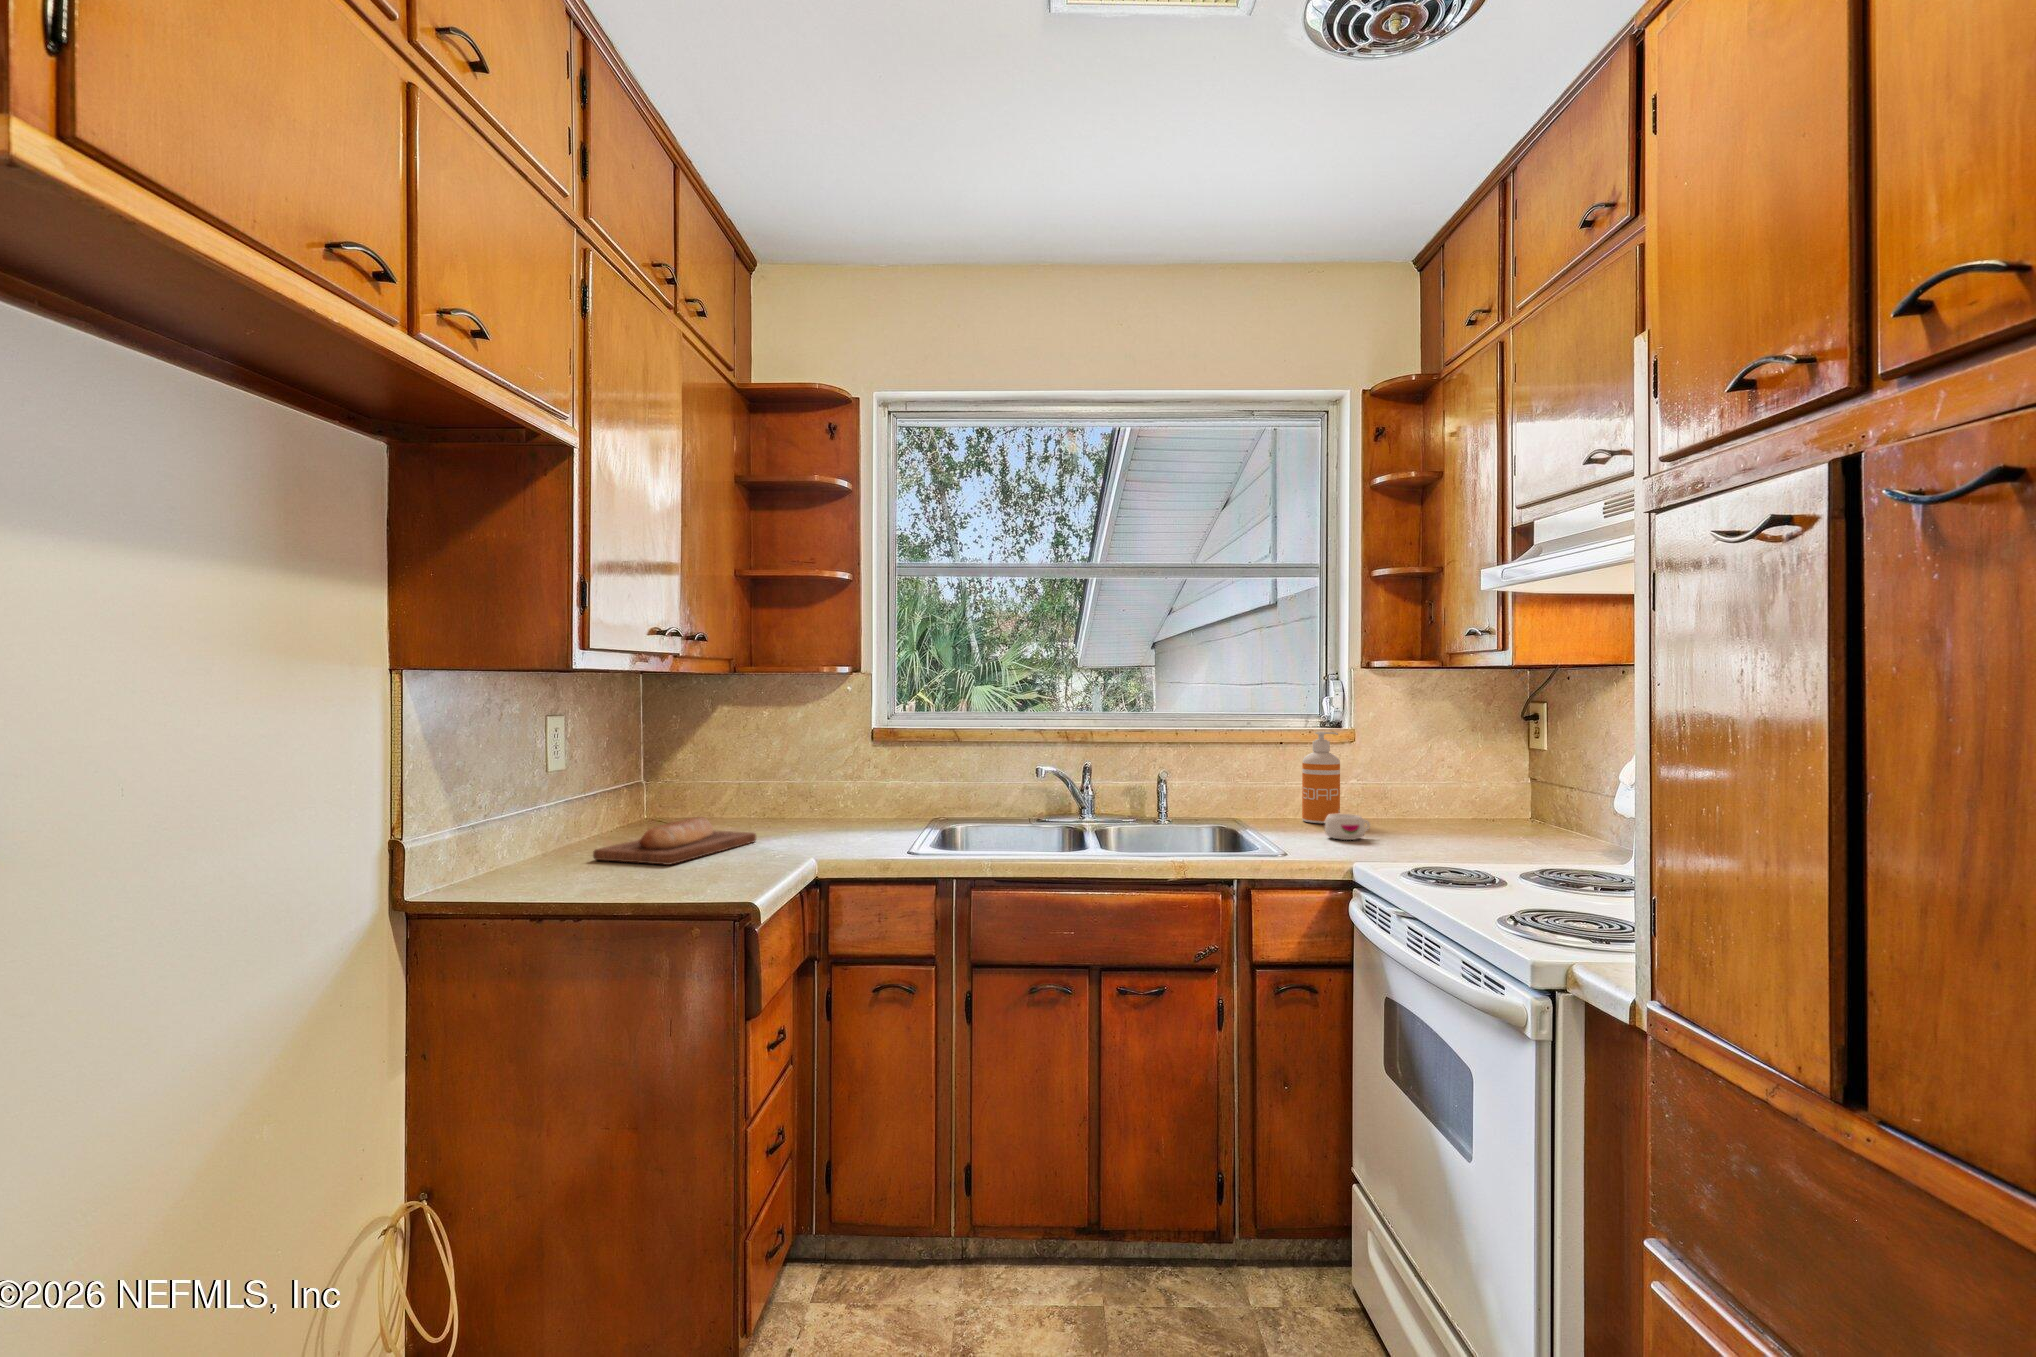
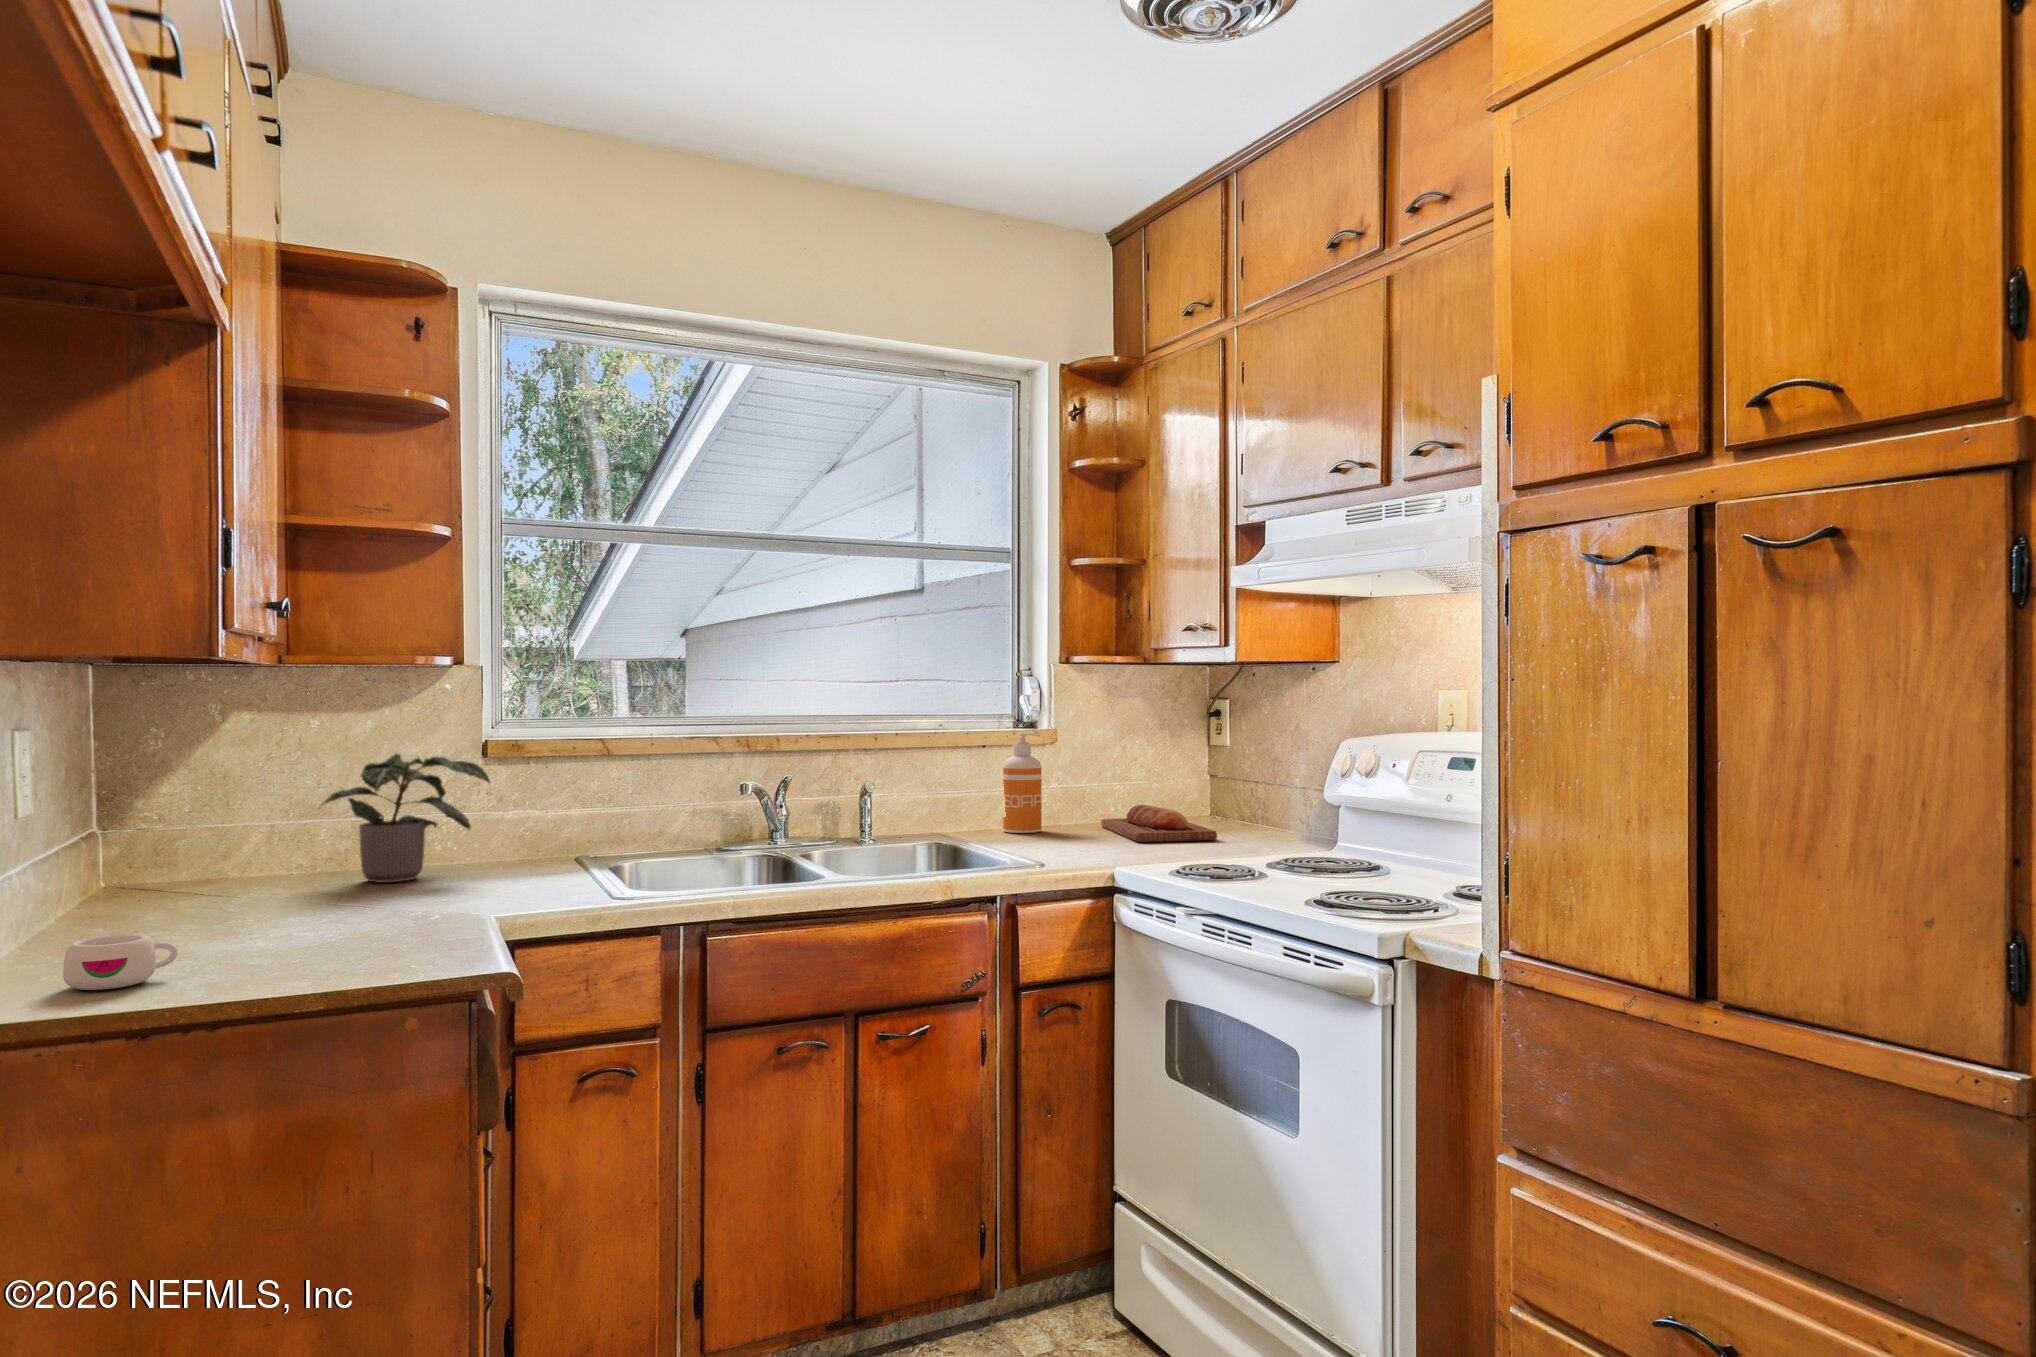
potted plant: none [749,734,857,828] -> present [319,754,490,883]
mug: present [1325,814,1370,840] -> present [63,934,178,990]
bread loaf: present [593,817,756,865] -> present [1101,805,1217,842]

